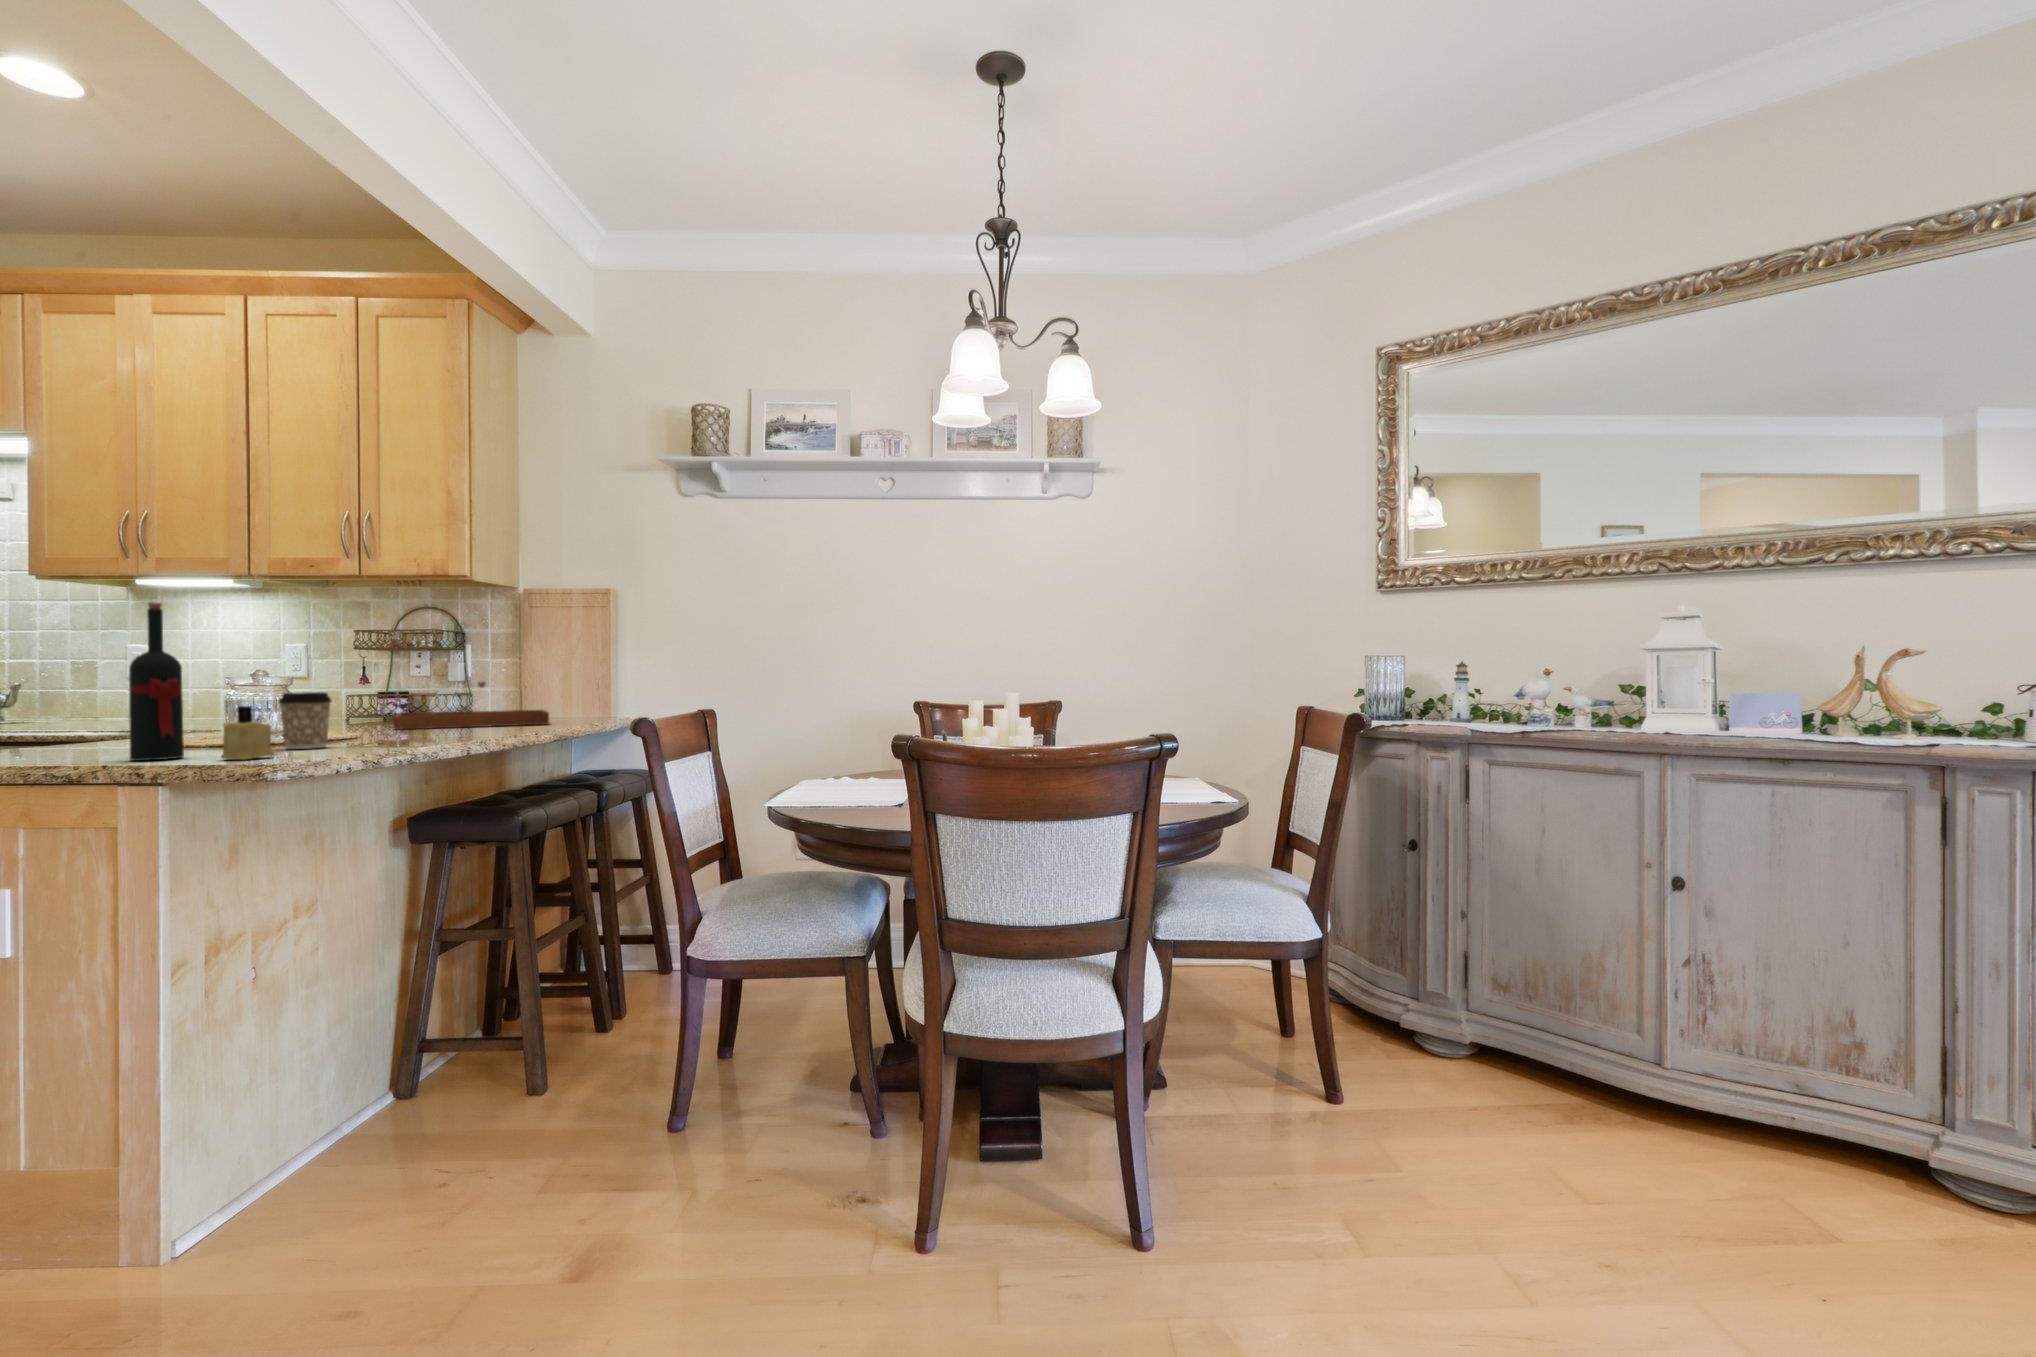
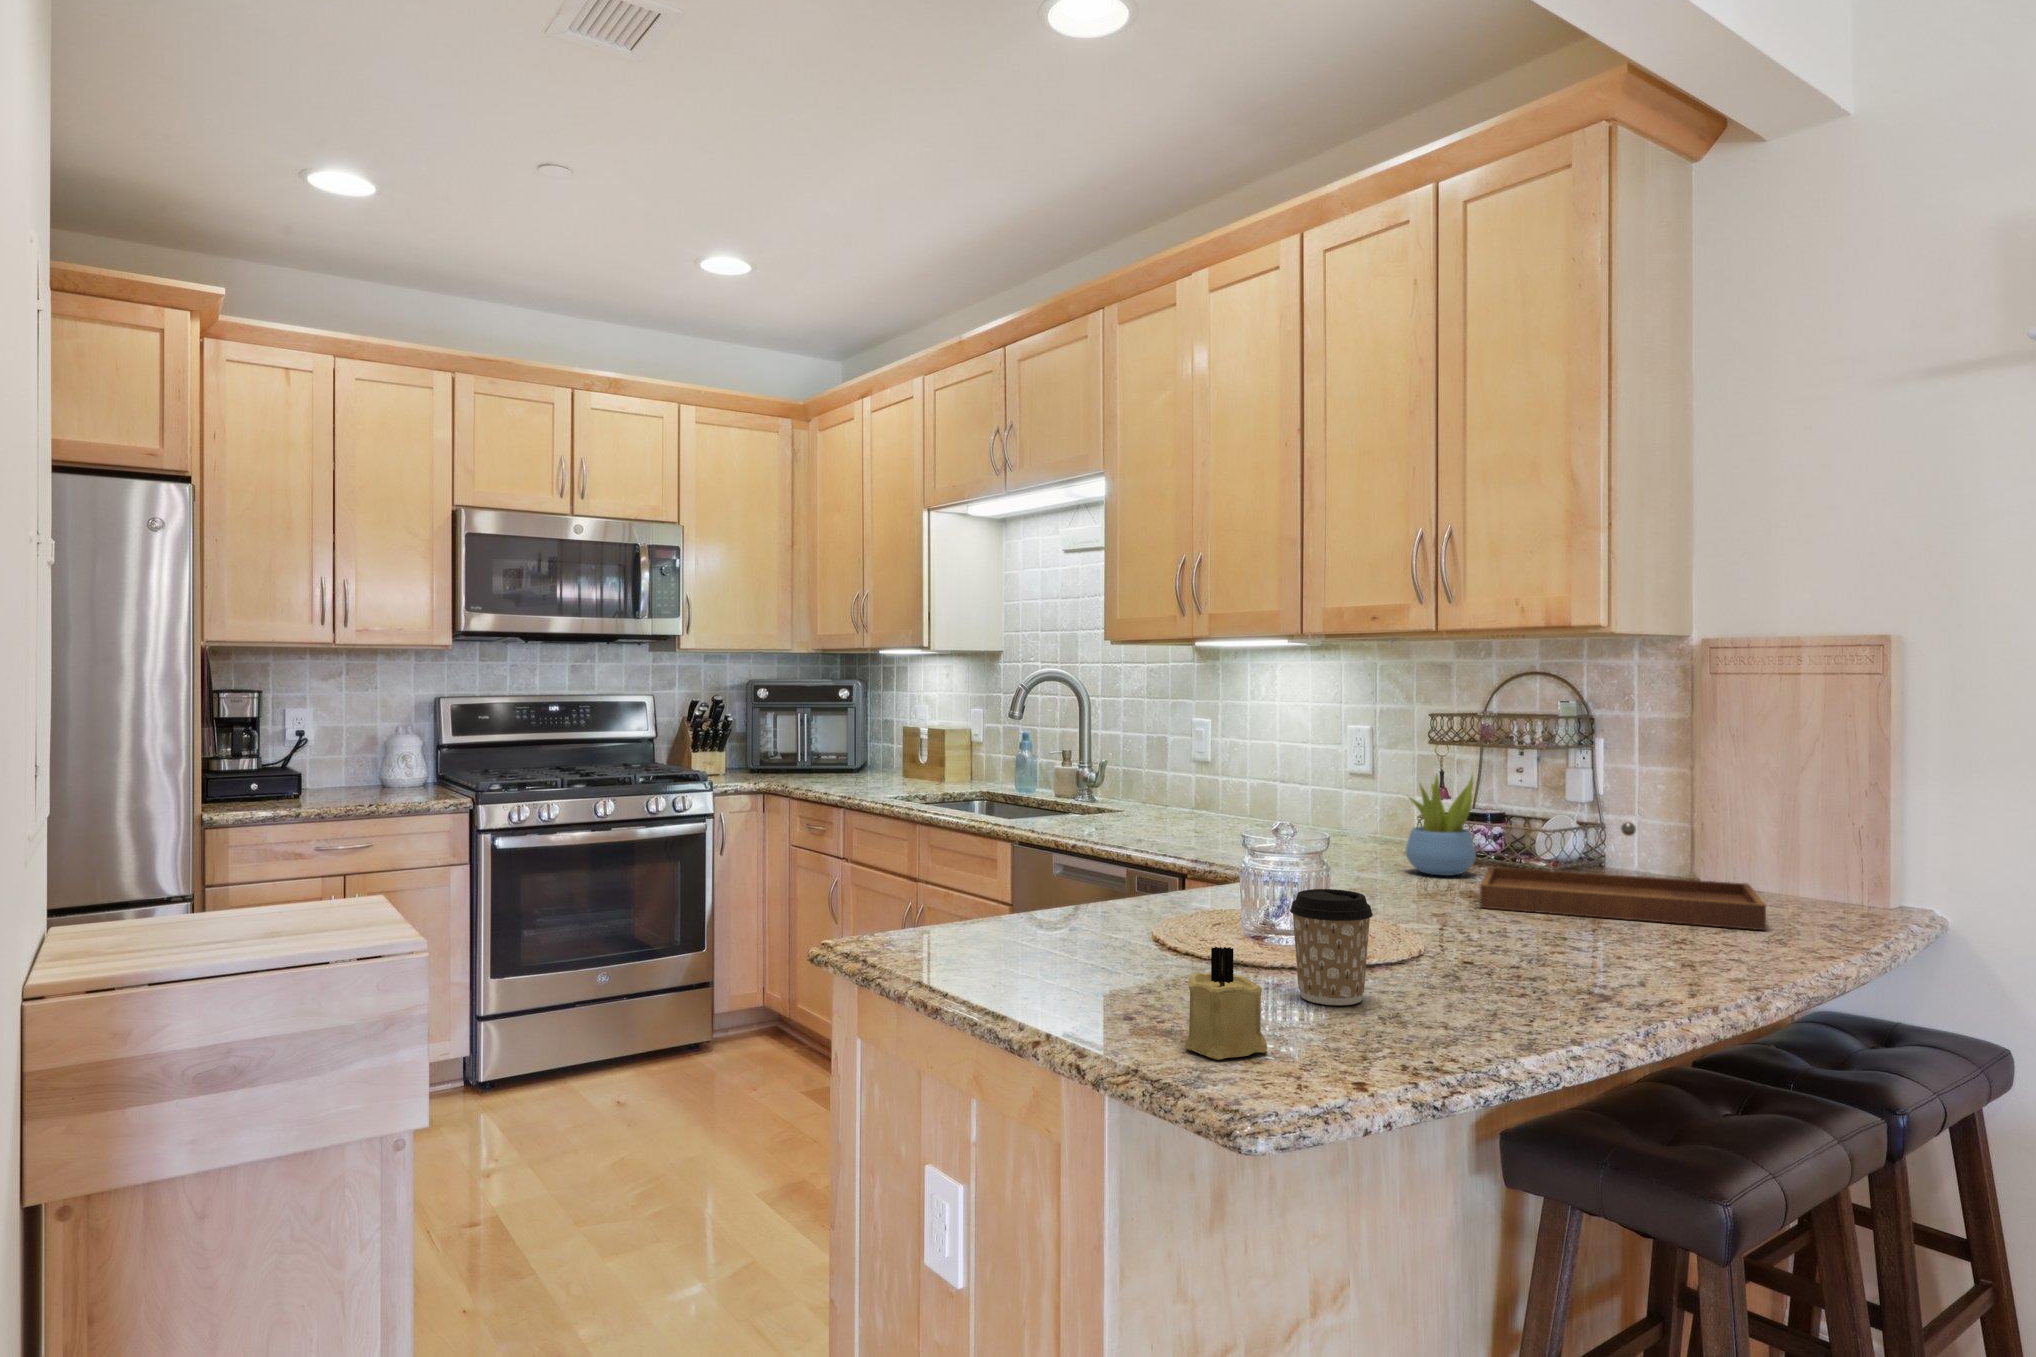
wine bottle: present [129,602,184,761] -> none [1081,742,1151,1018]
succulent plant: none [339,661,390,725] -> present [1406,776,1476,876]

